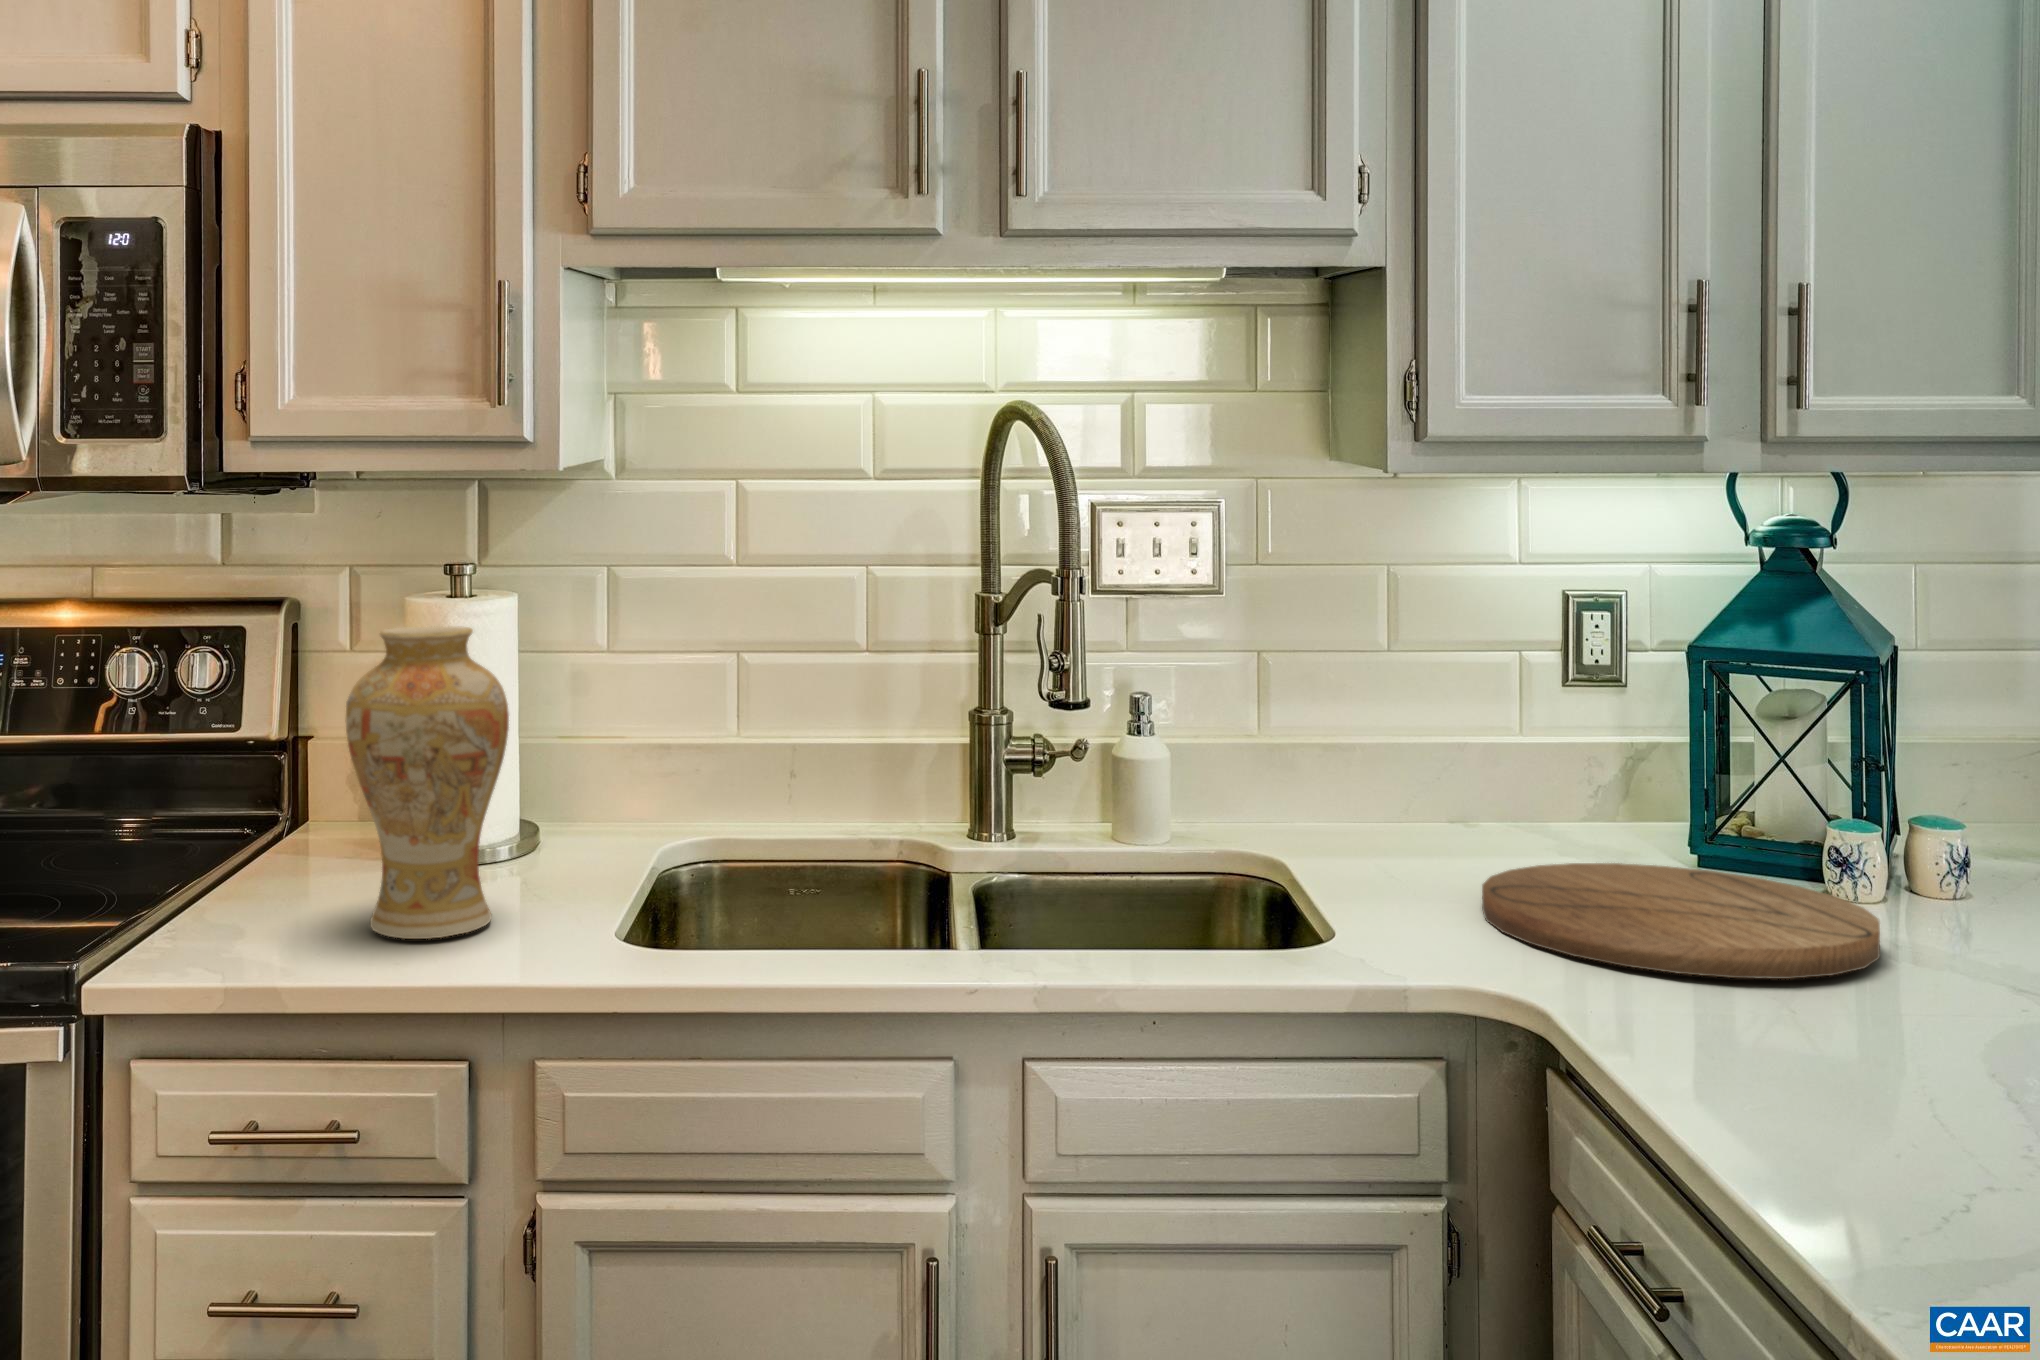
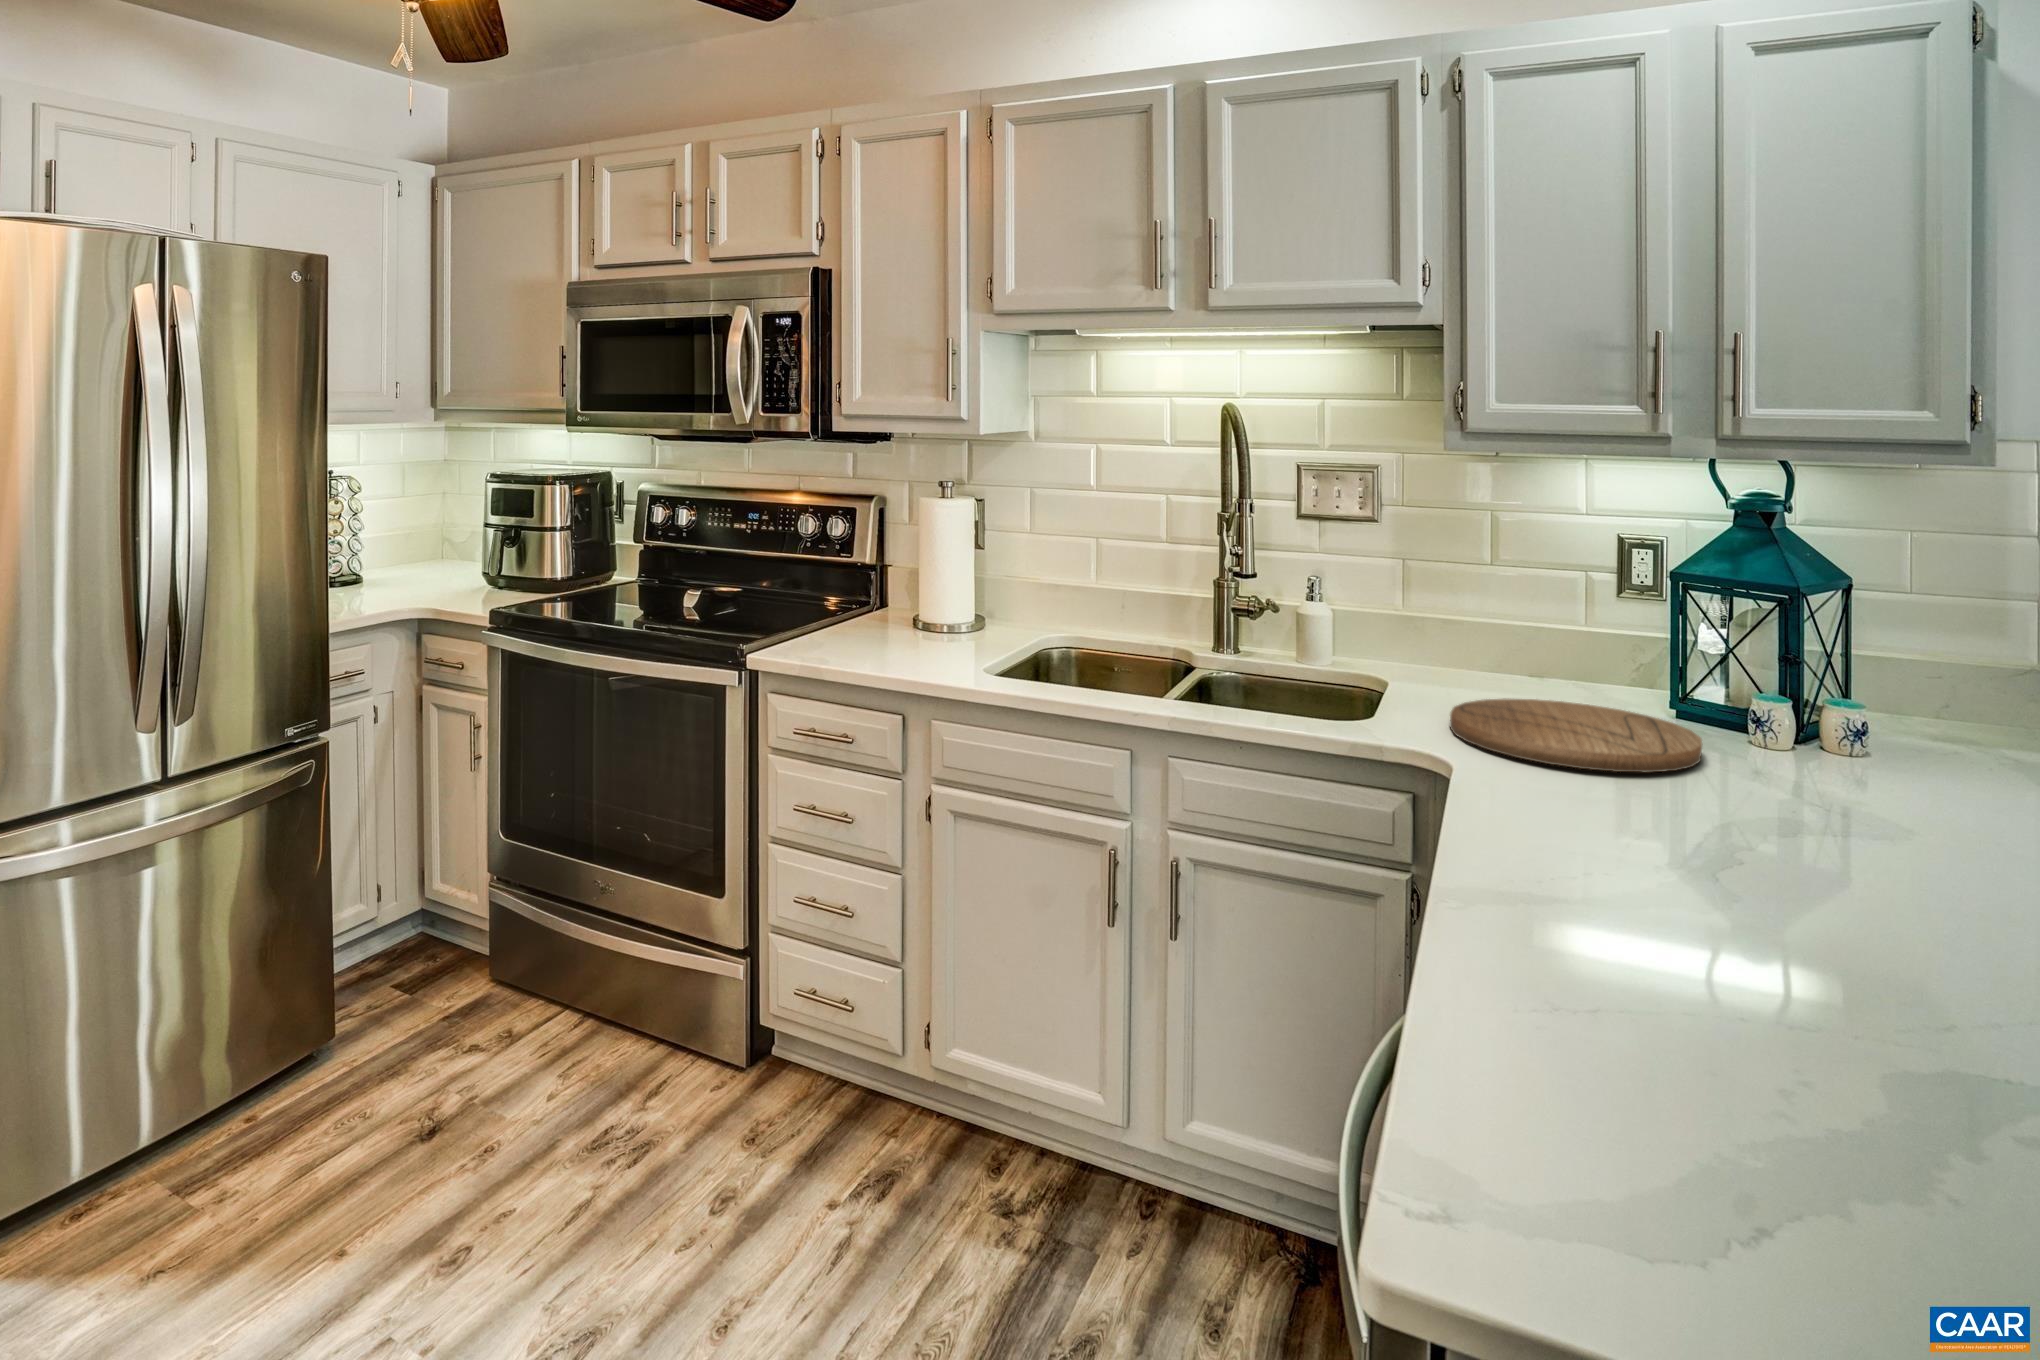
vase: present [346,626,509,939] -> none [863,514,936,658]

